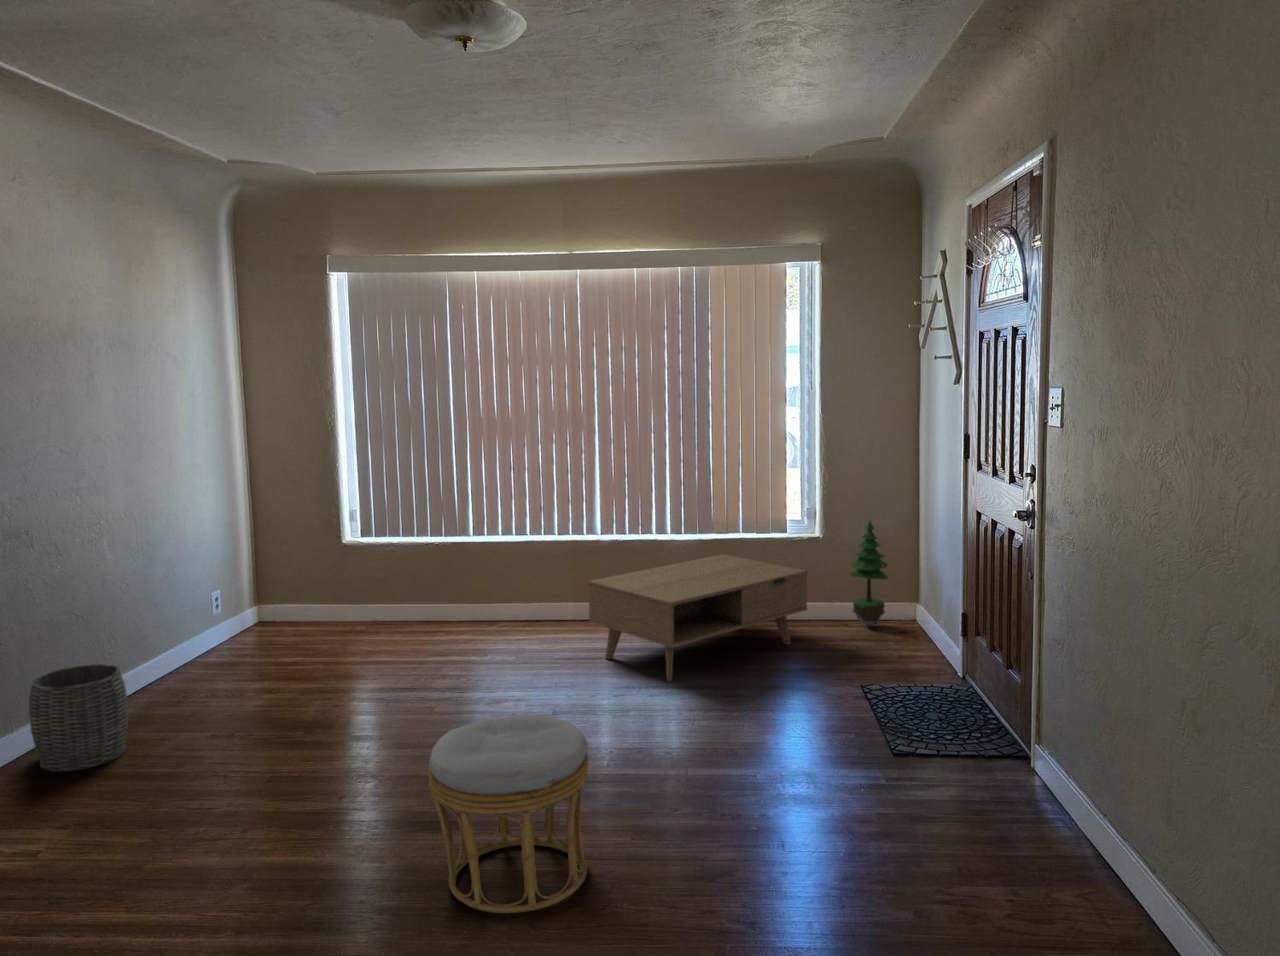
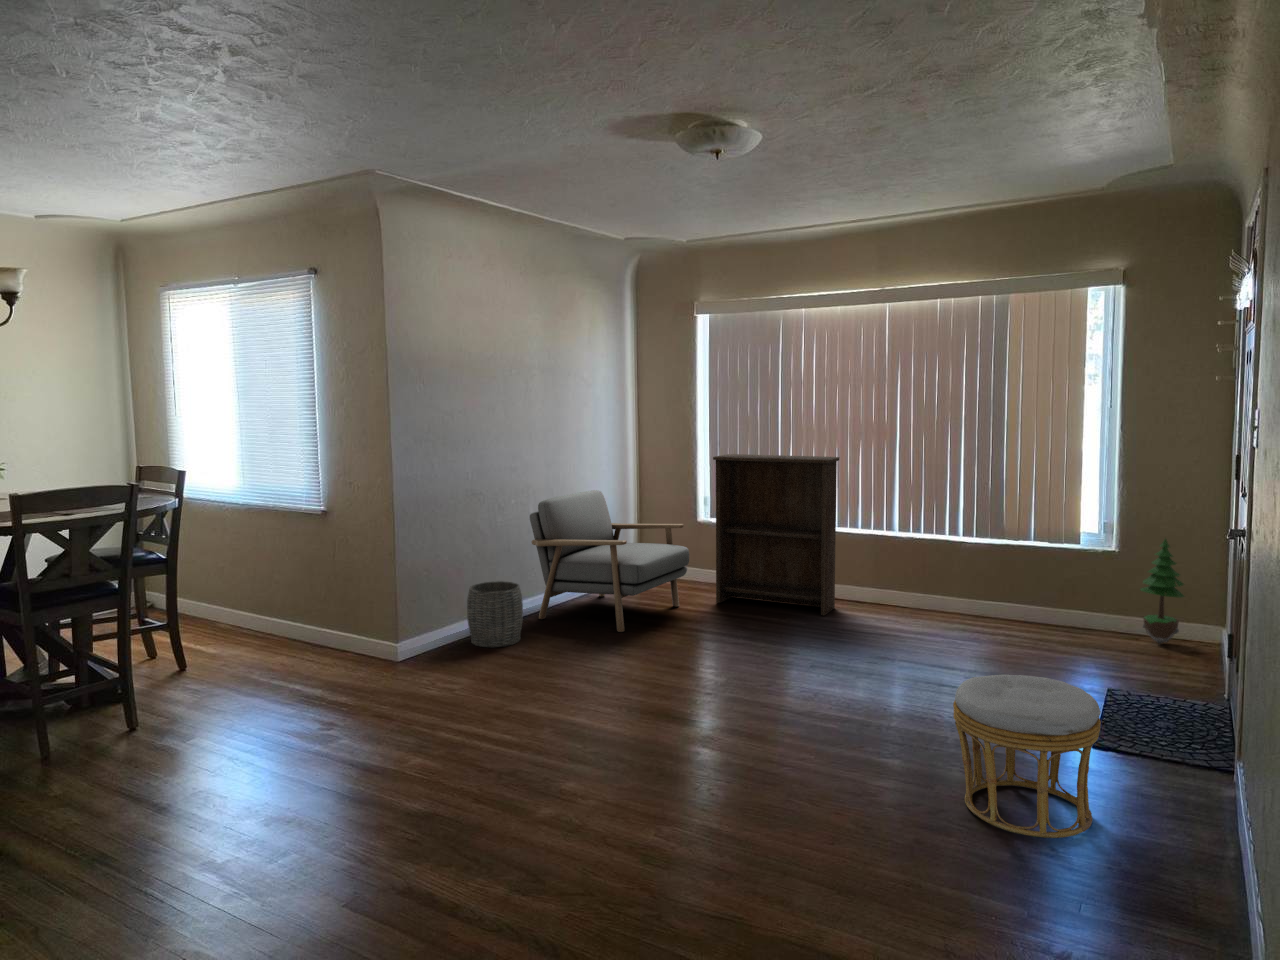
bookshelf: none [376,452,536,647] -> present [713,454,839,615]
armchair: none [115,513,356,710] -> present [530,490,689,632]
coffee table: present [588,554,807,681] -> none [867,558,1082,658]
ottoman: present [428,715,589,913] -> present [953,674,1101,838]

